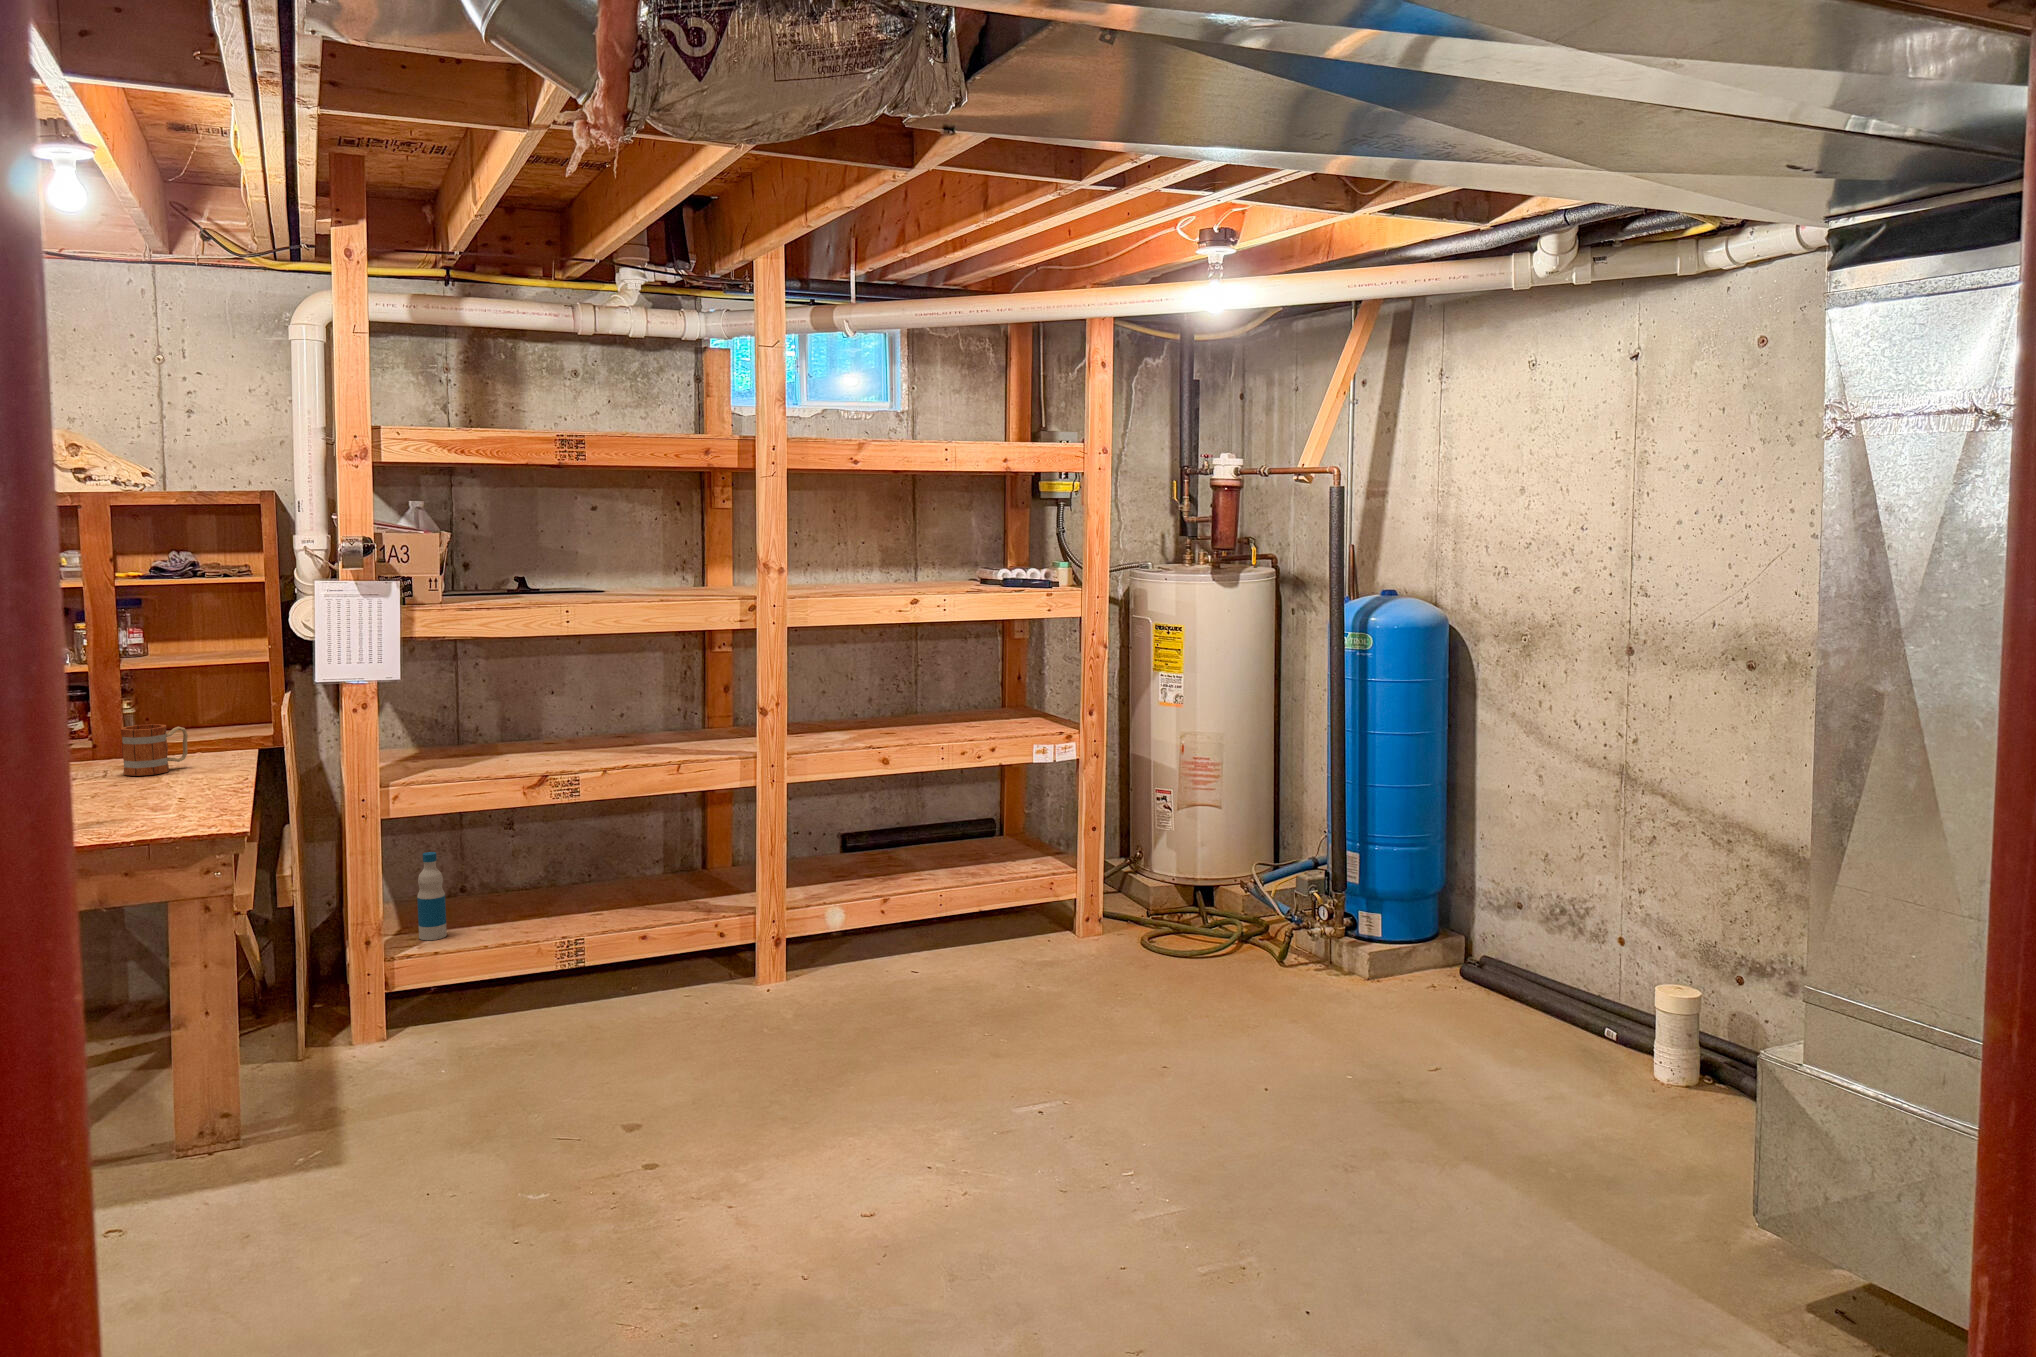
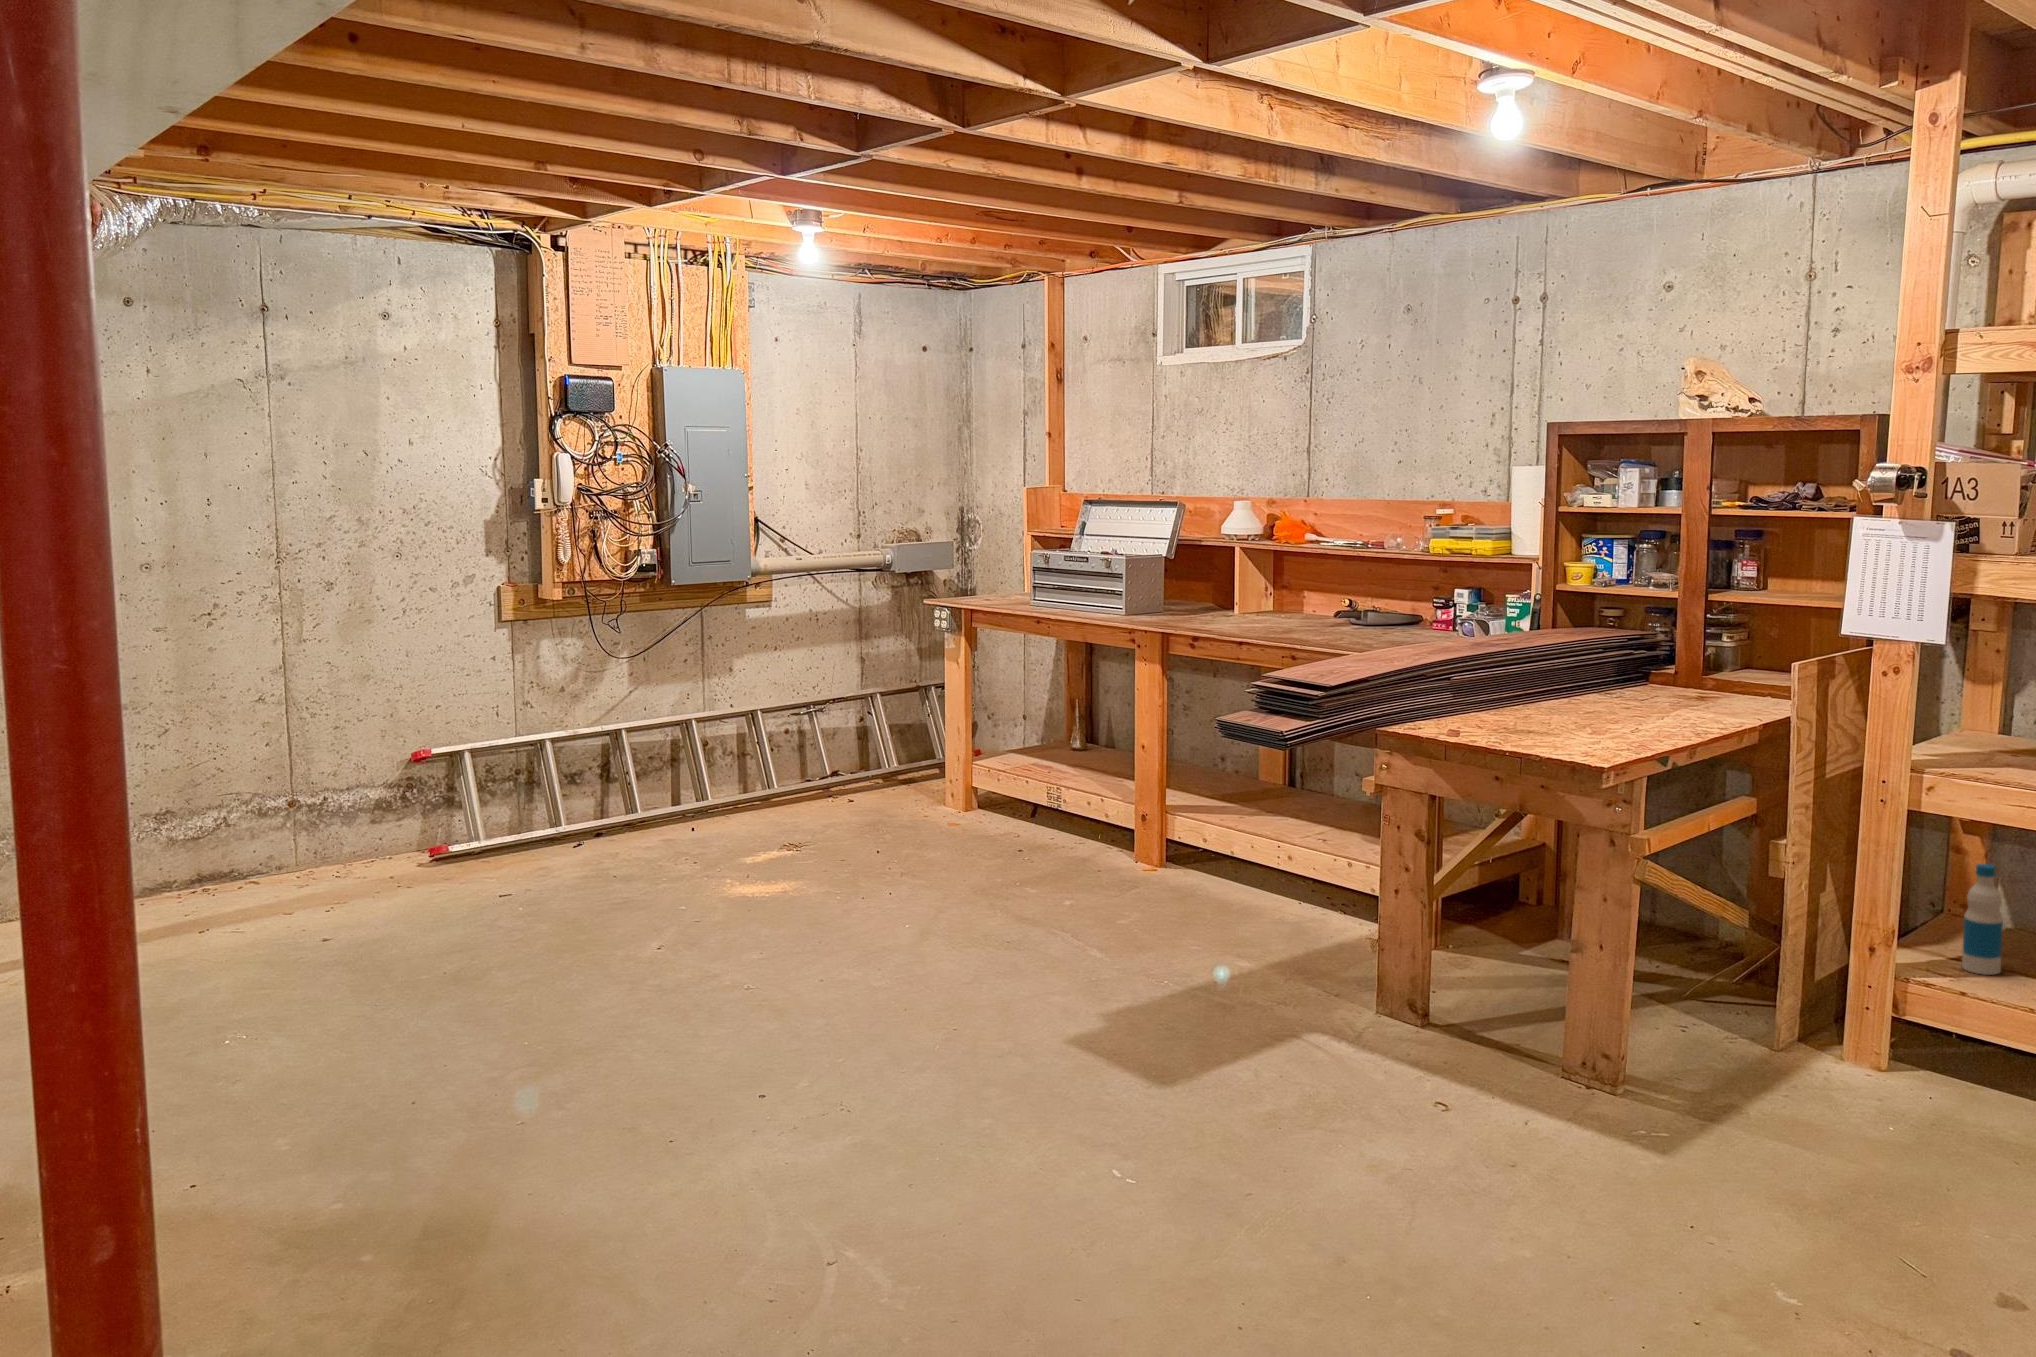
mug: present [121,724,188,776] -> none [1659,664,1726,716]

